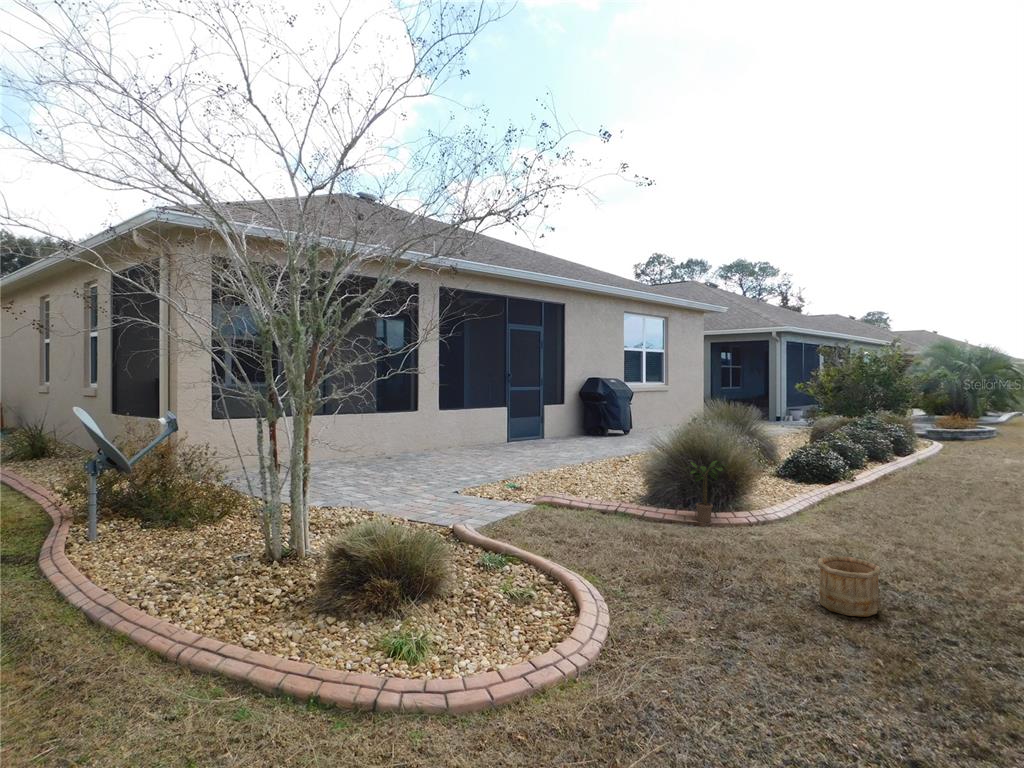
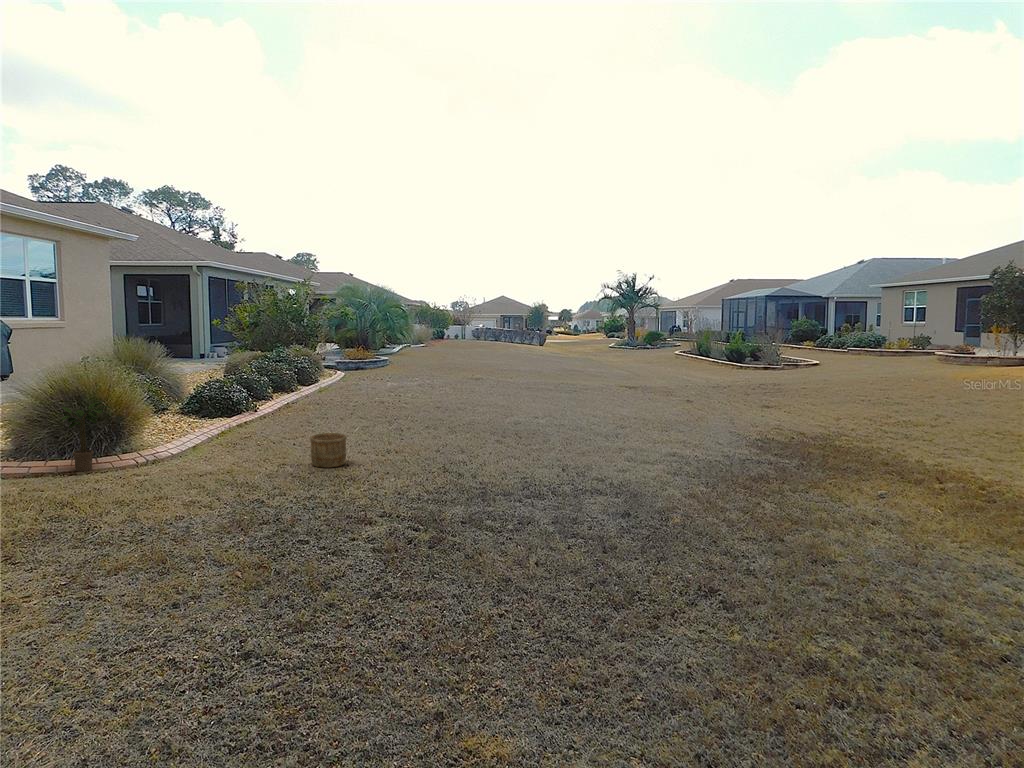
wooden bucket: present [818,556,880,617] -> present [310,433,347,468]

